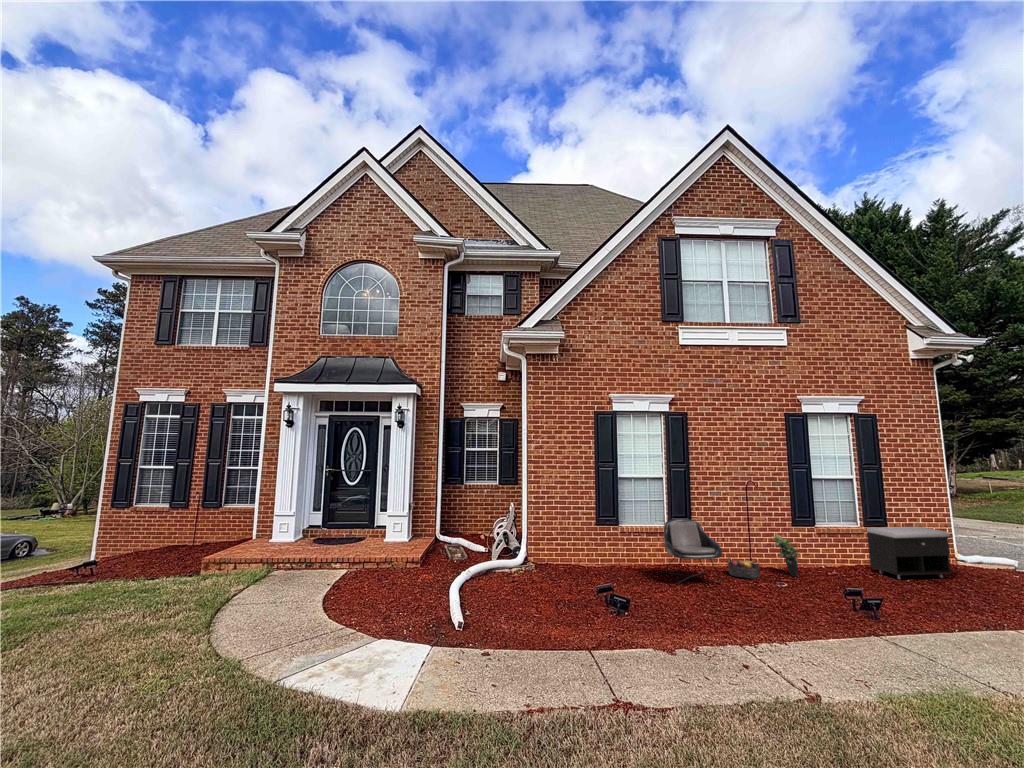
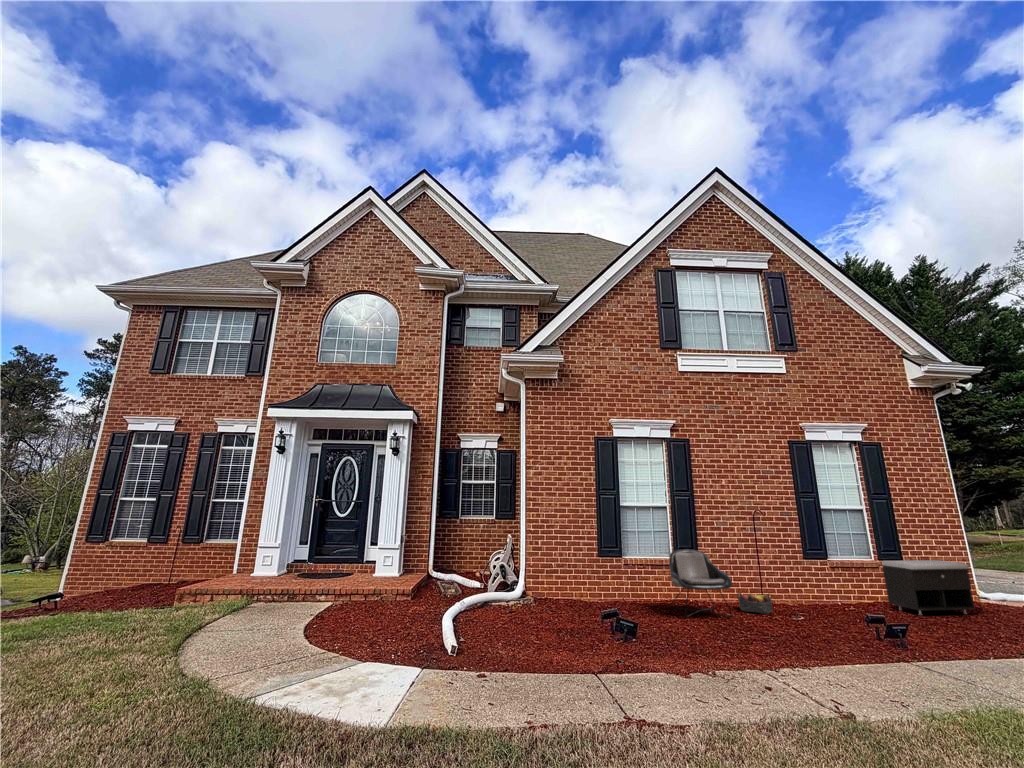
potted plant: present [773,535,799,577] -> none [783,567,814,613]

